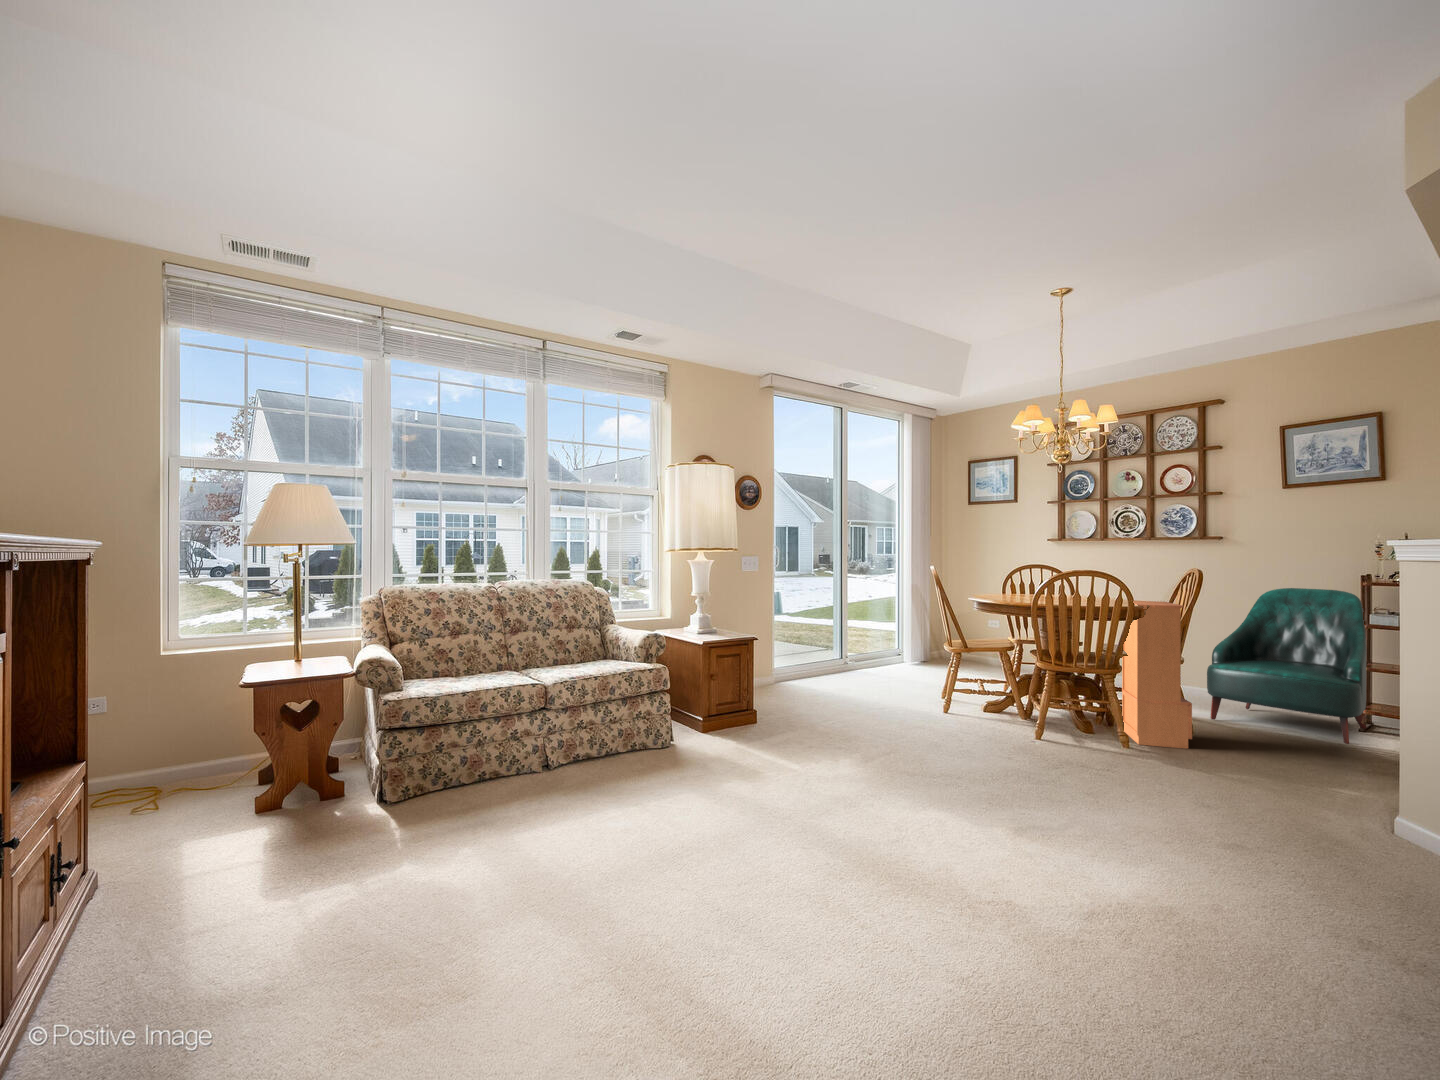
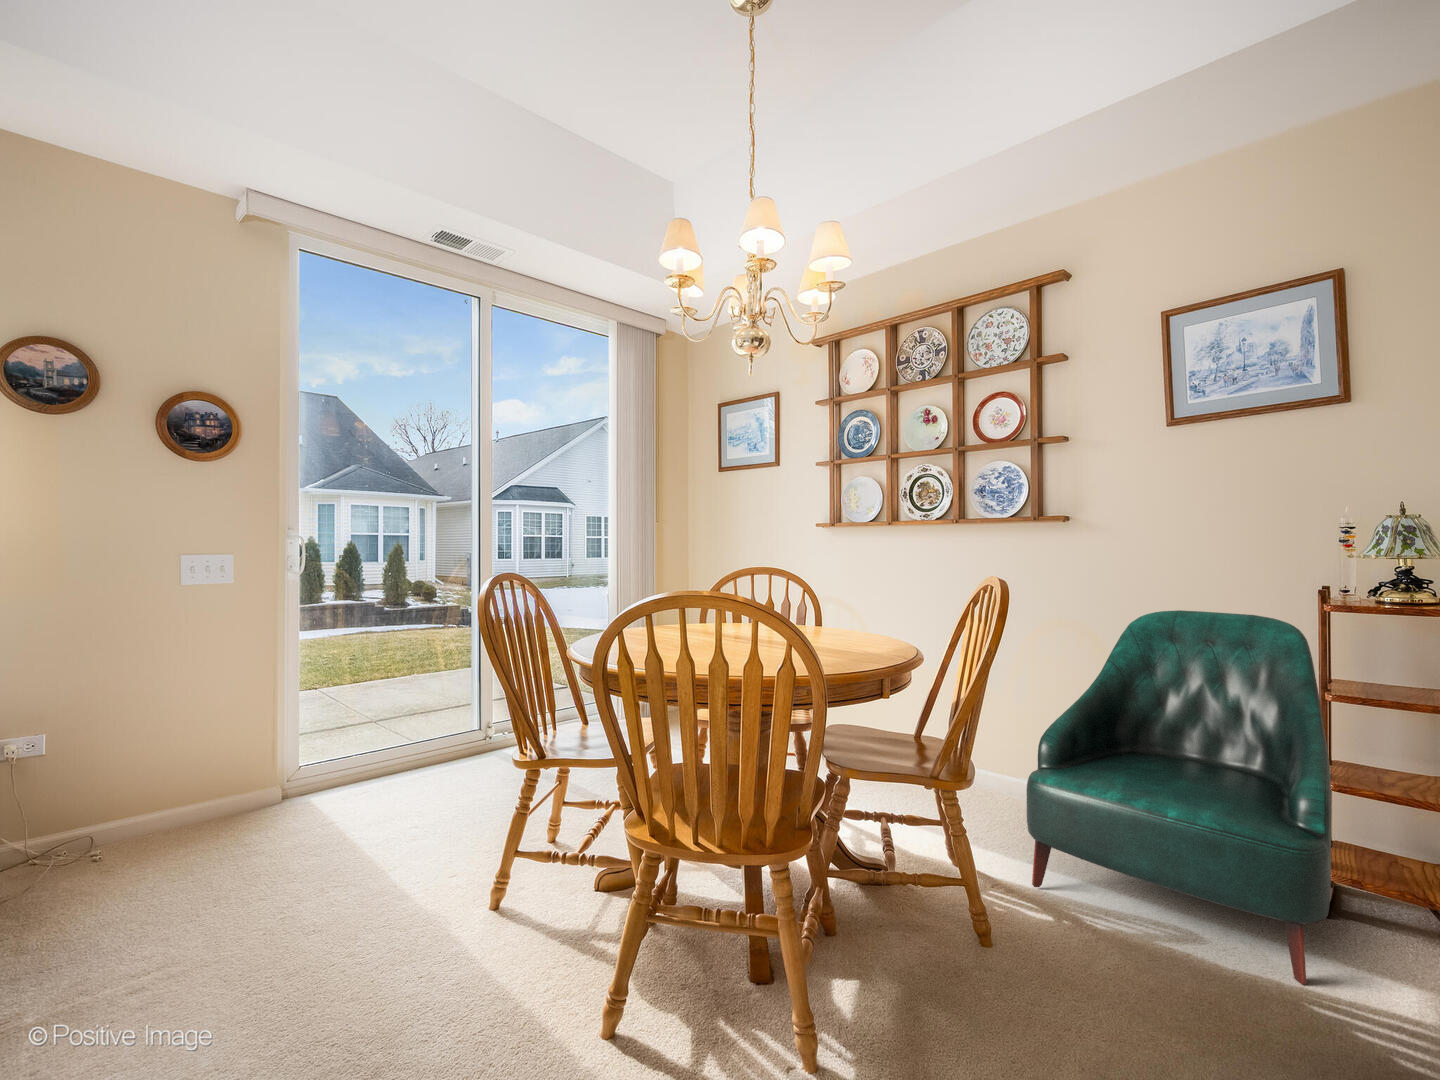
bookcase: present [1122,601,1192,749] -> none [830,655,956,1050]

